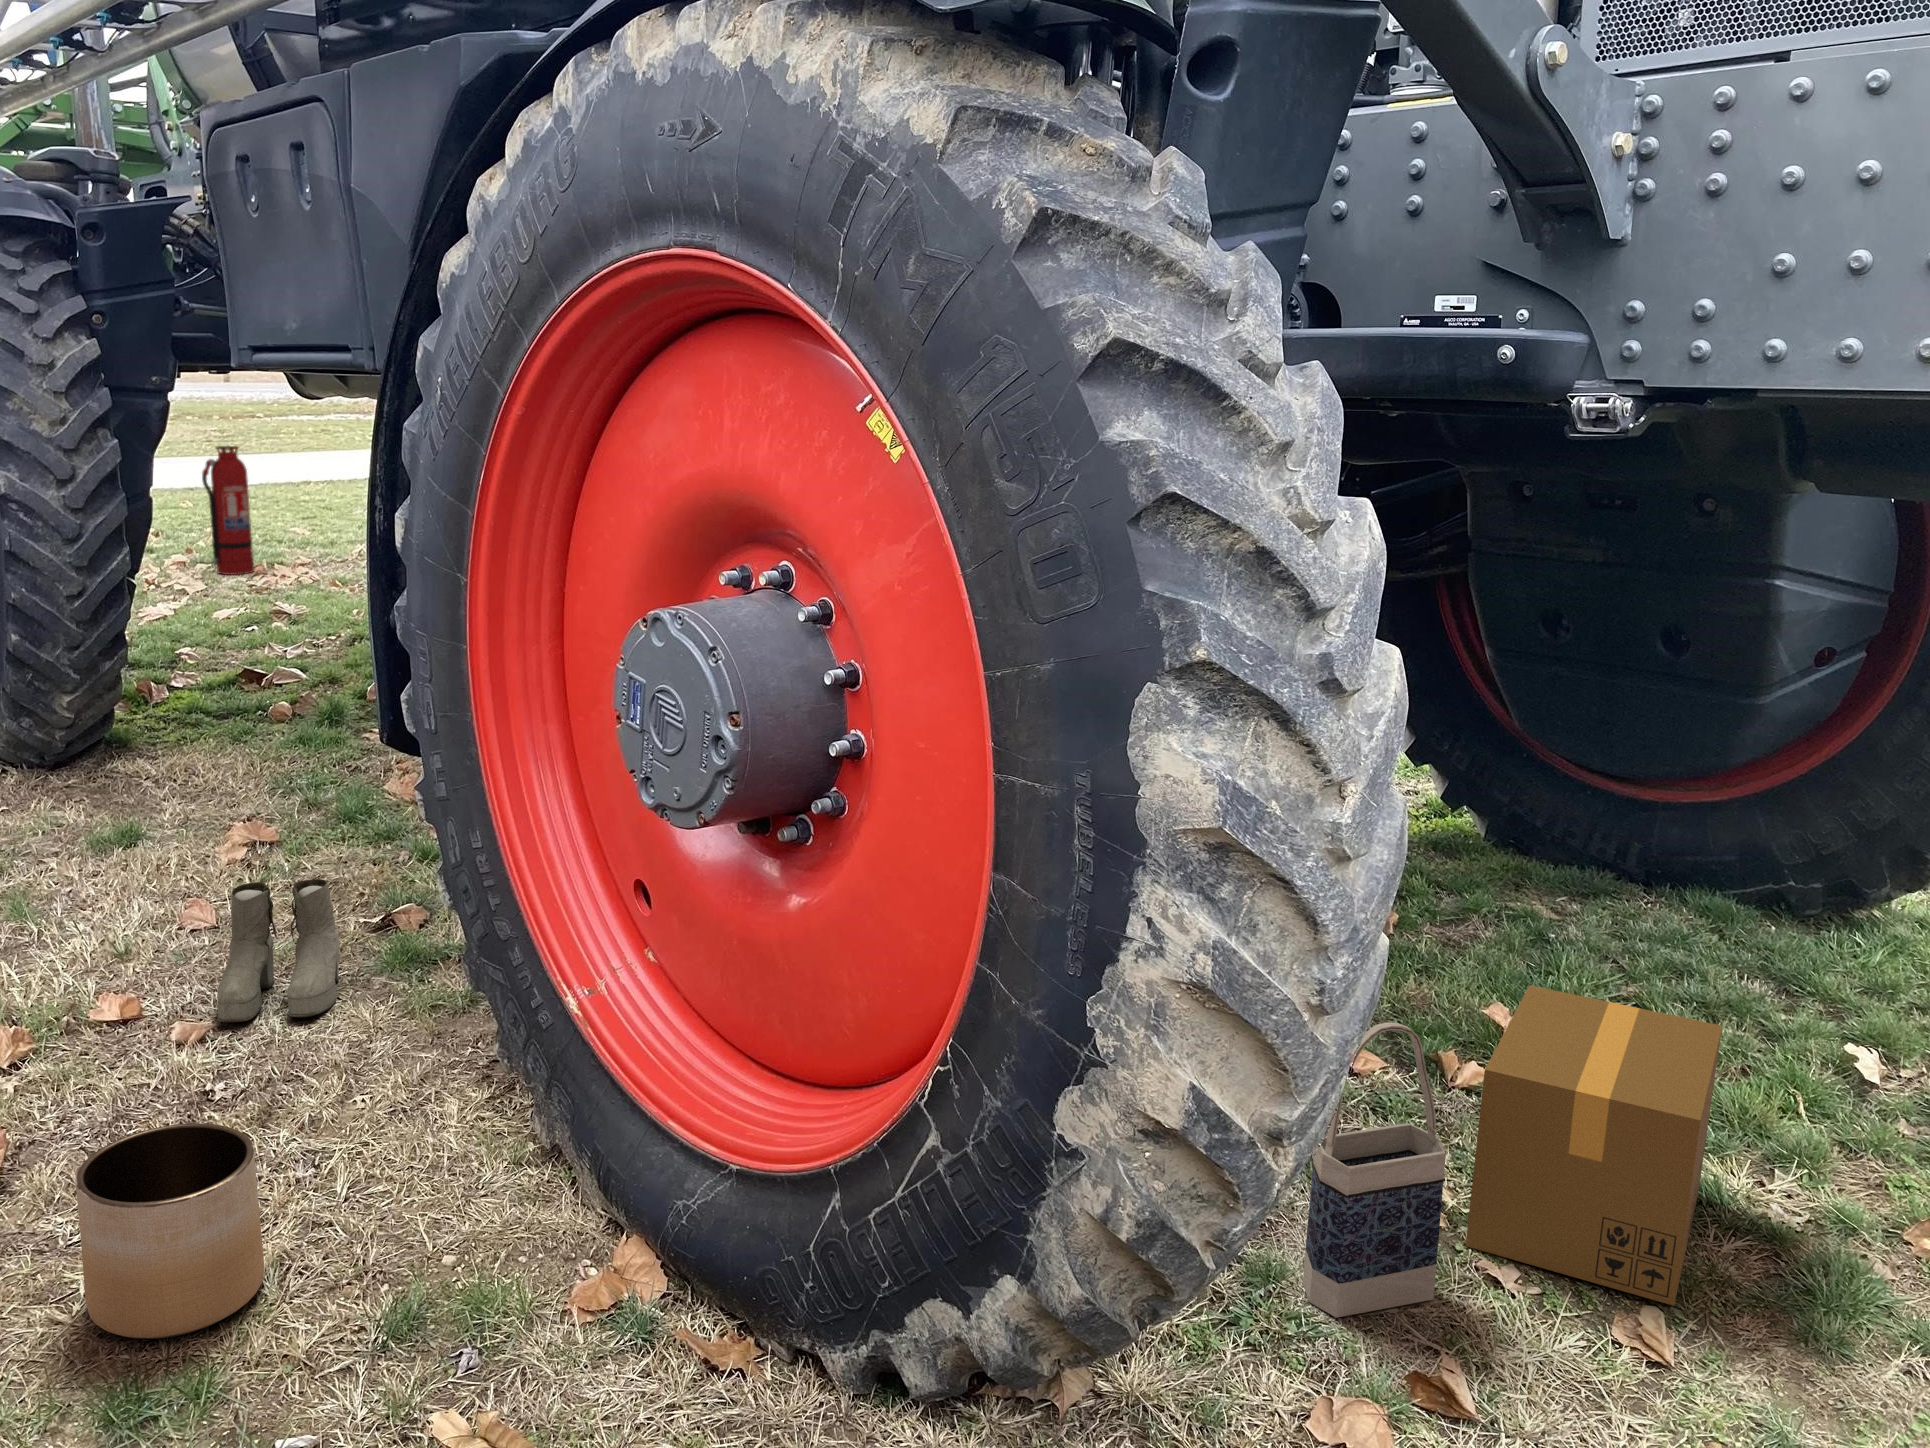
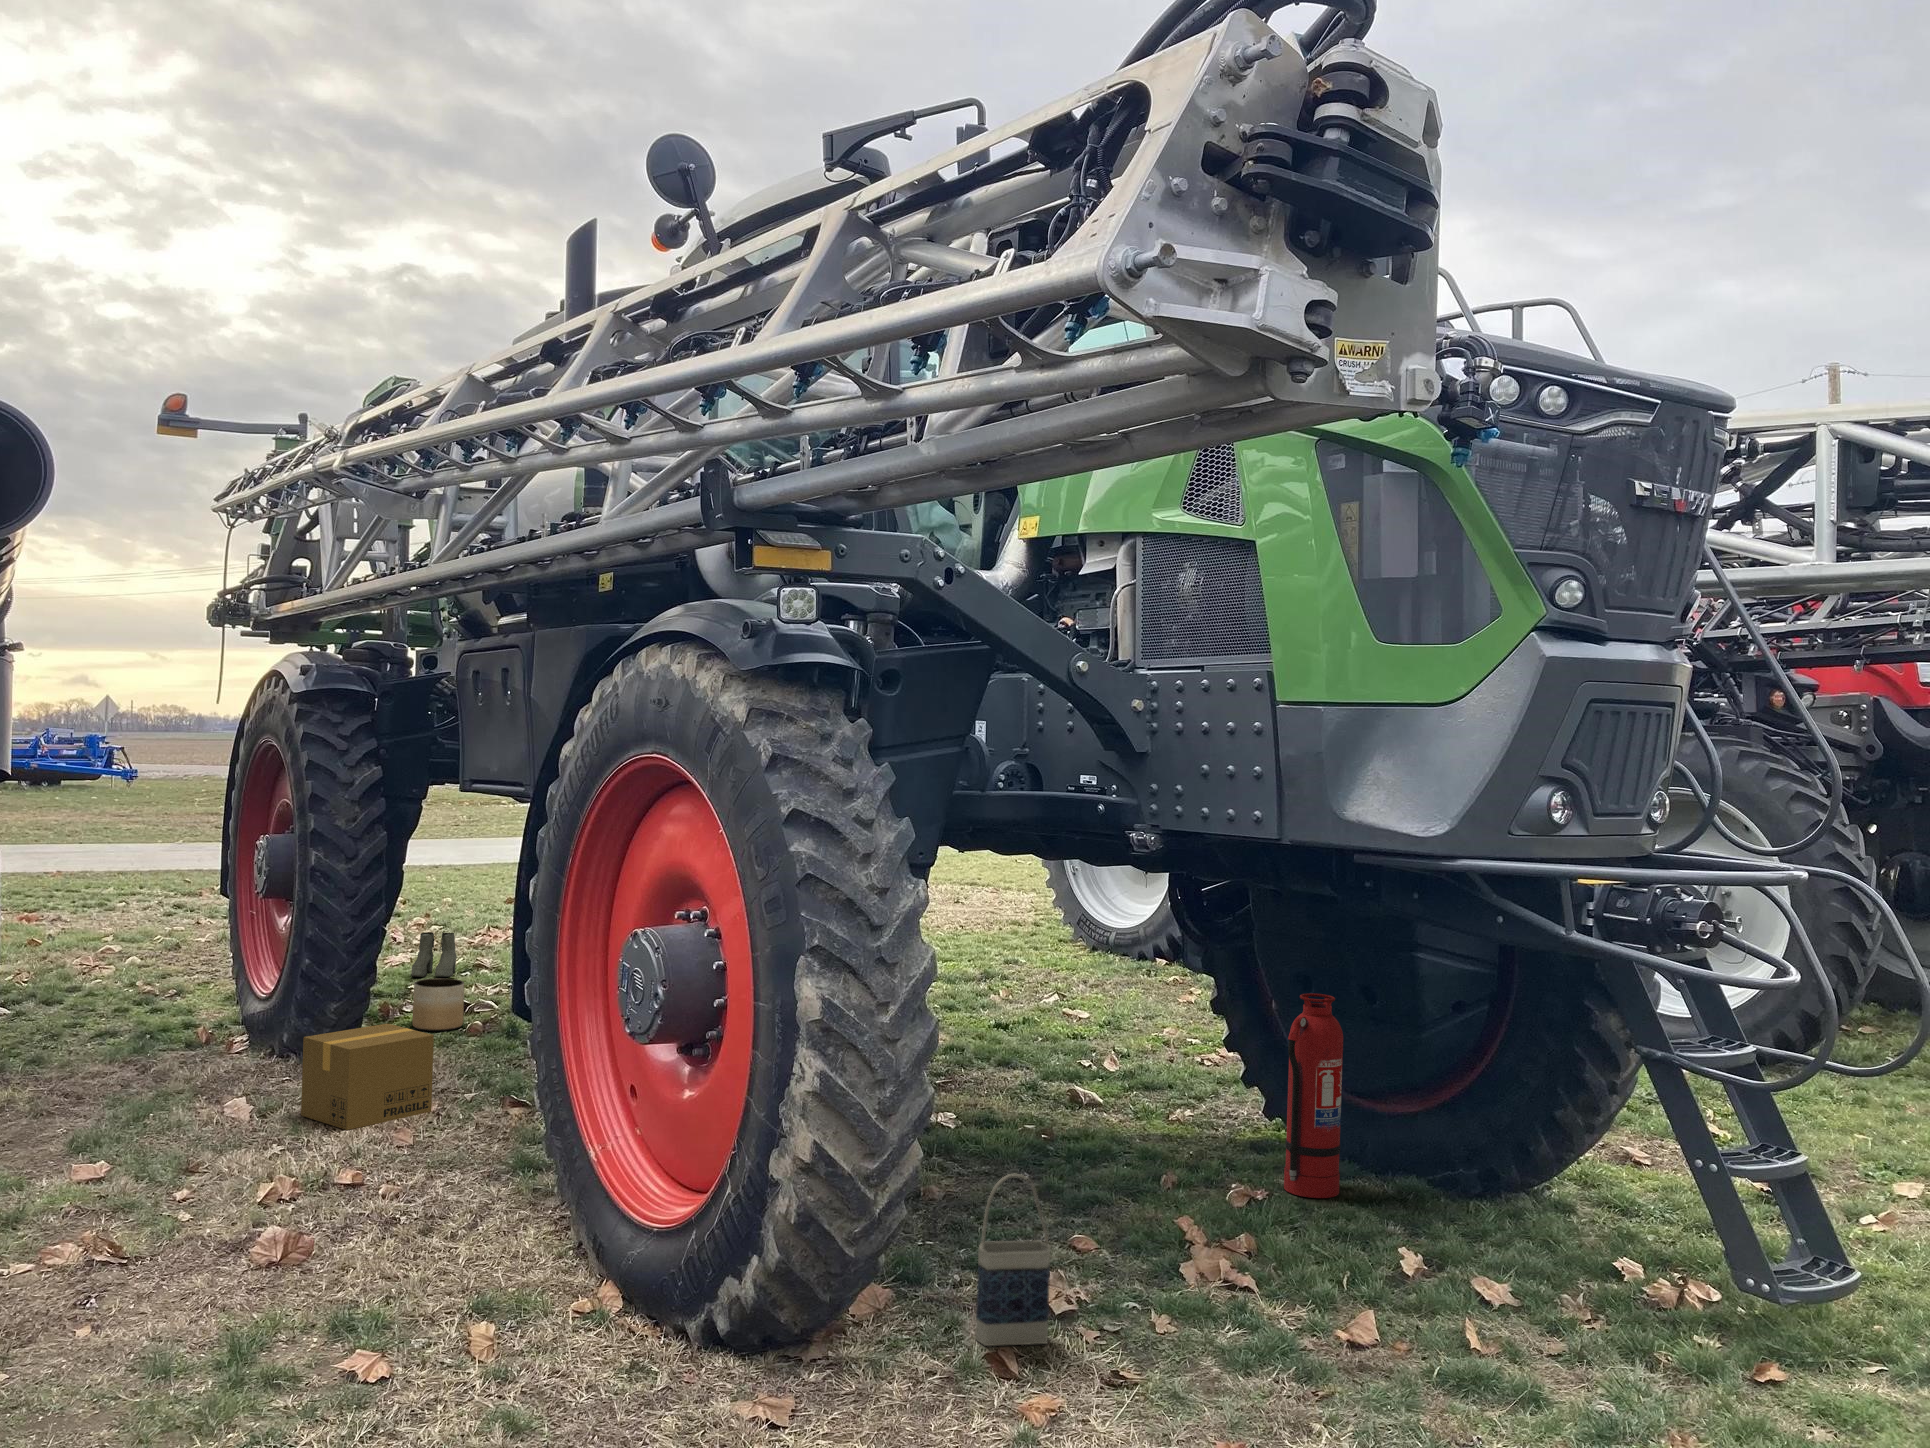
fire extinguisher: present [202,446,254,575] -> present [1284,993,1343,1198]
boots: present [217,879,340,1023] -> present [411,932,457,977]
cardboard box: present [1466,985,1722,1306] -> present [301,1024,434,1130]
planter: present [76,1123,264,1339] -> present [412,978,464,1031]

